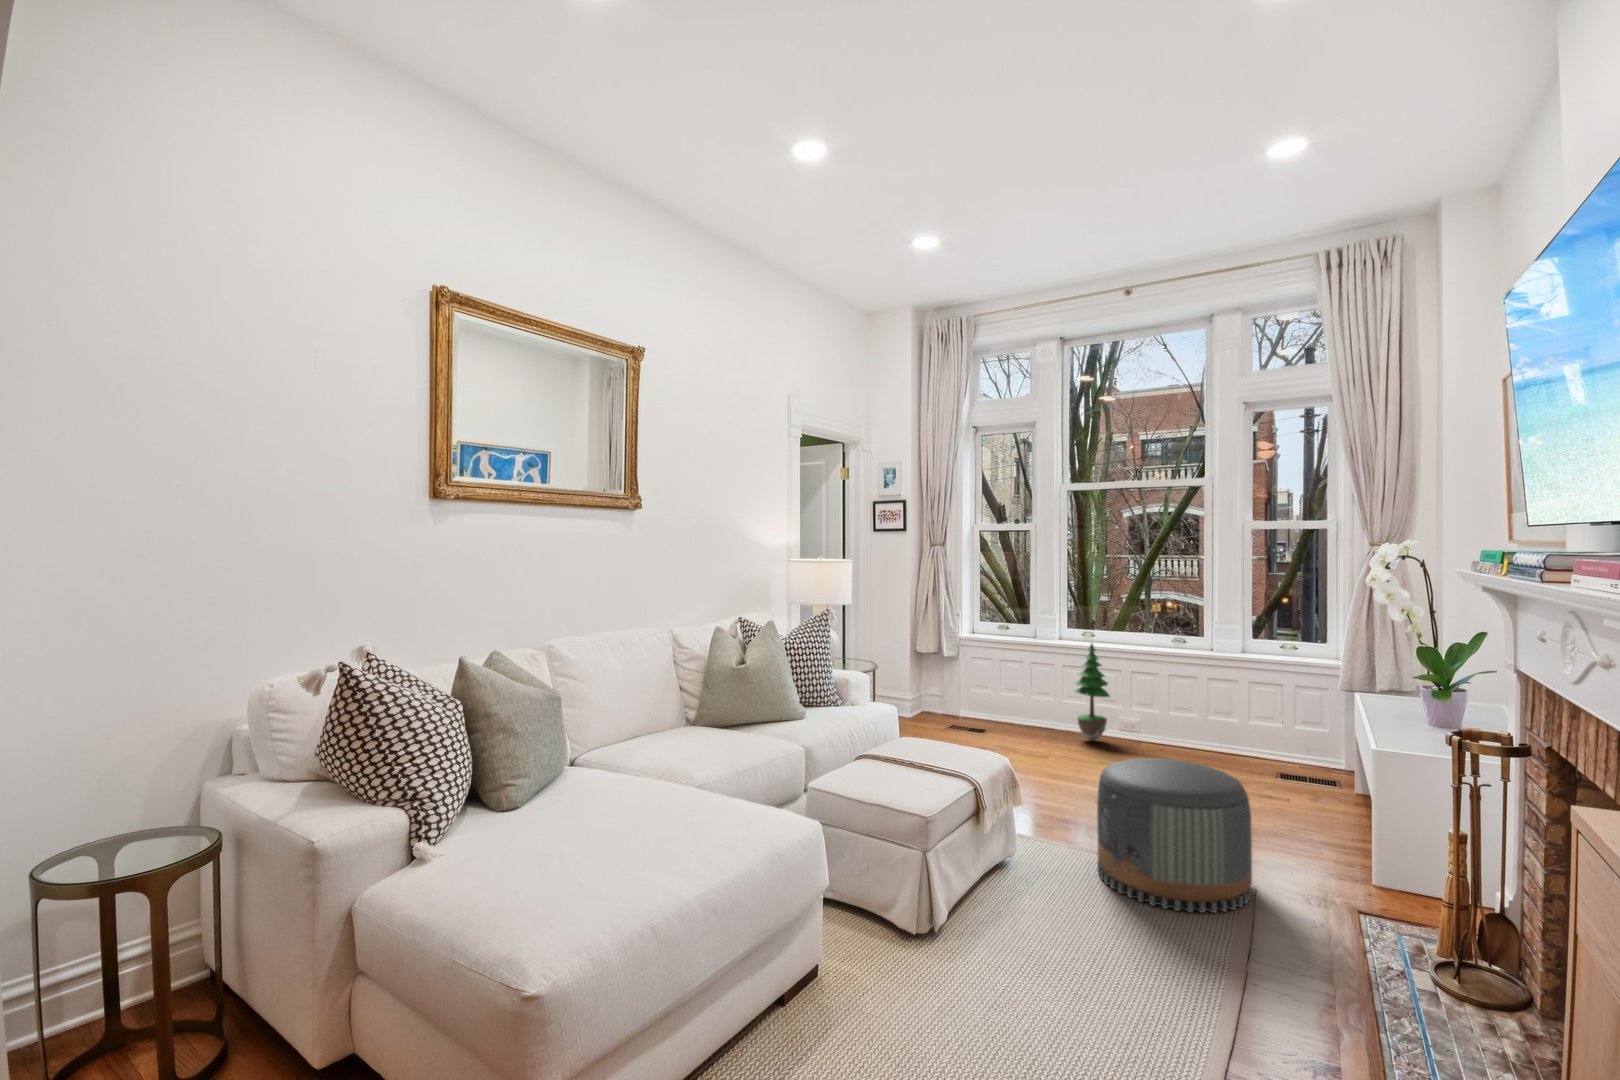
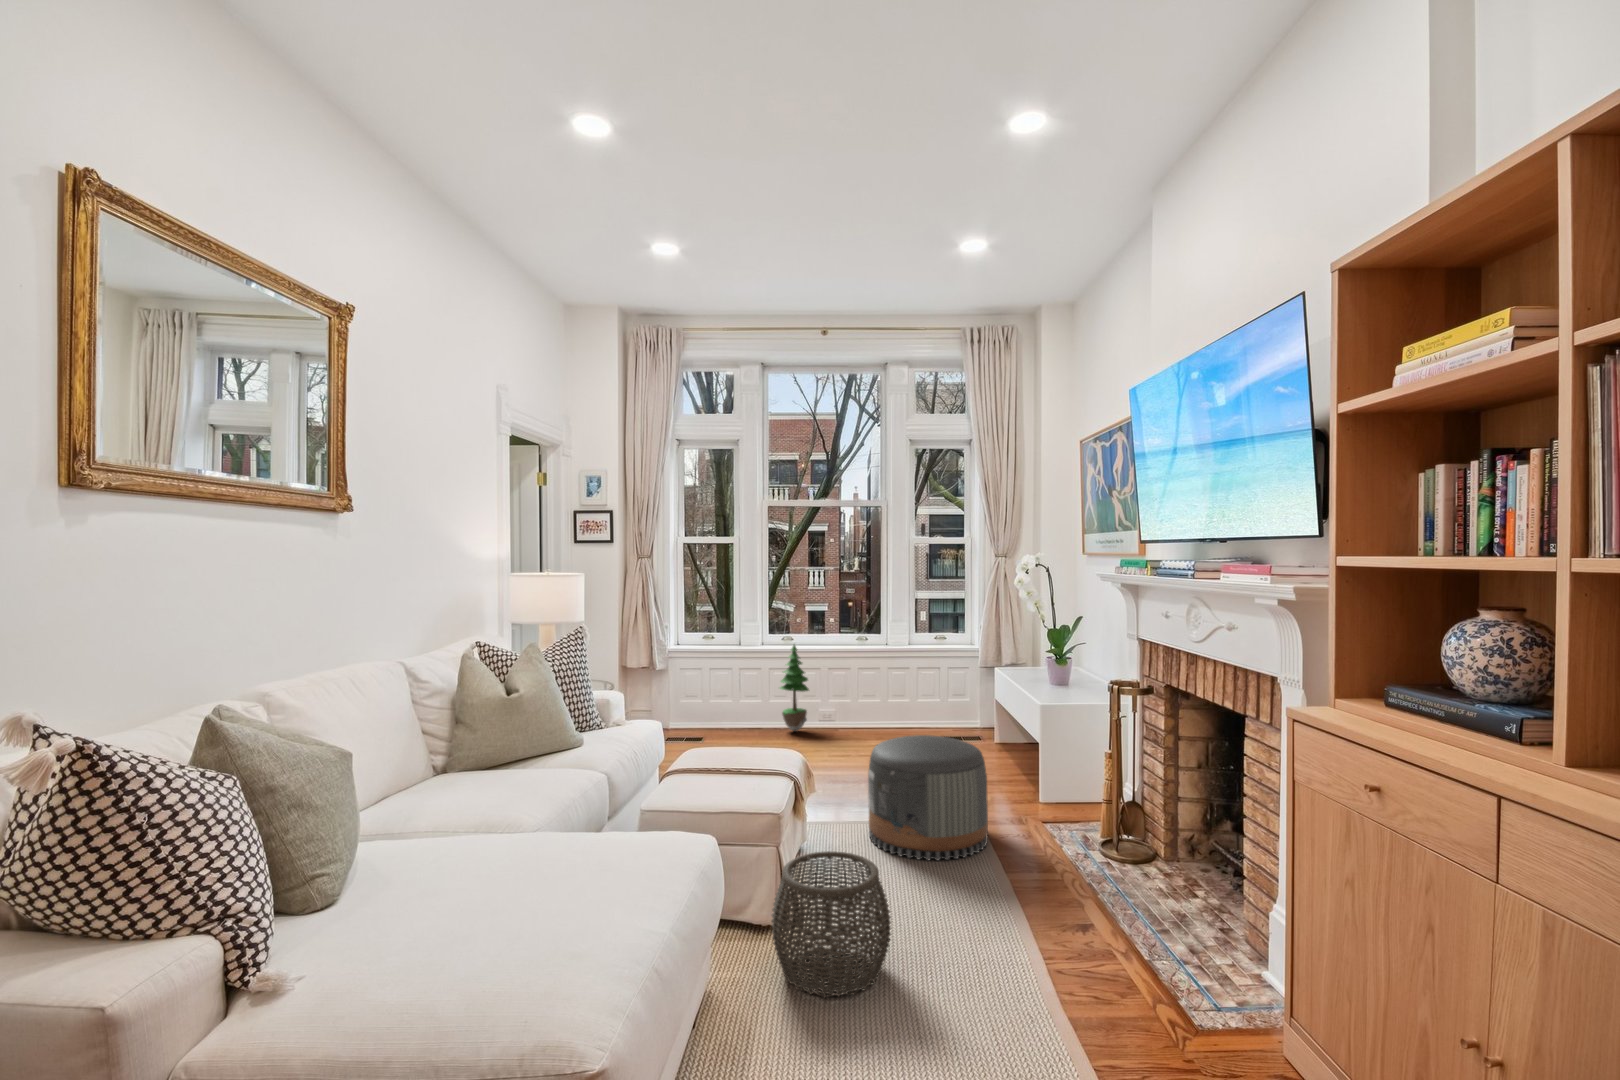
woven basket: none [894,859,1023,1016] -> present [772,851,891,997]

